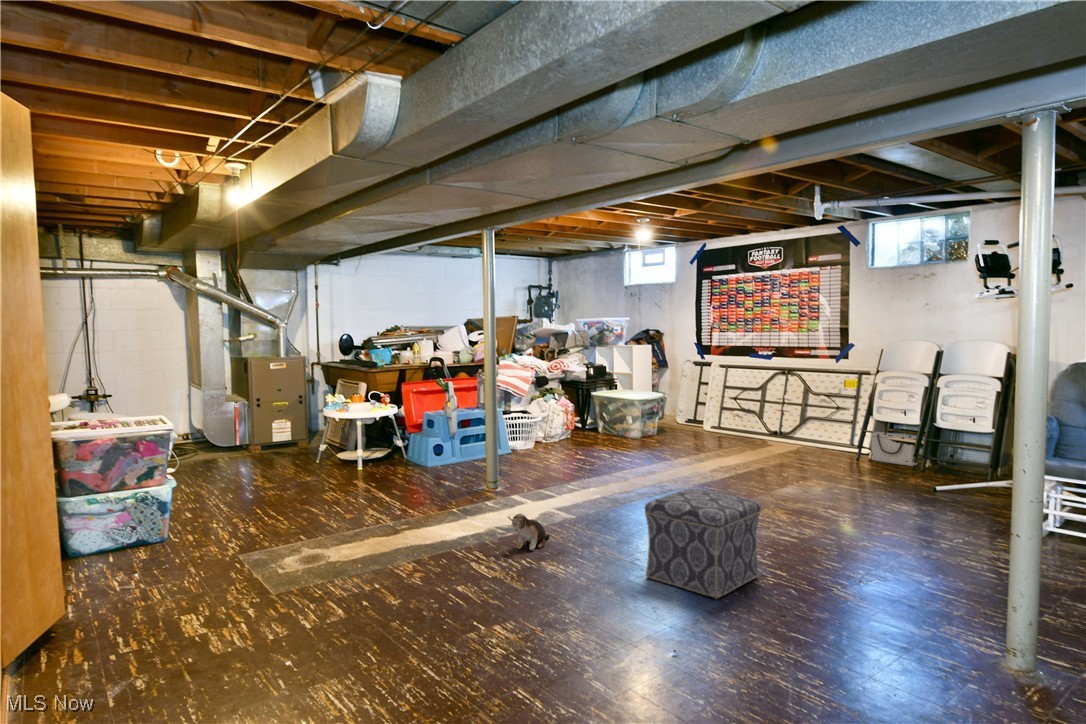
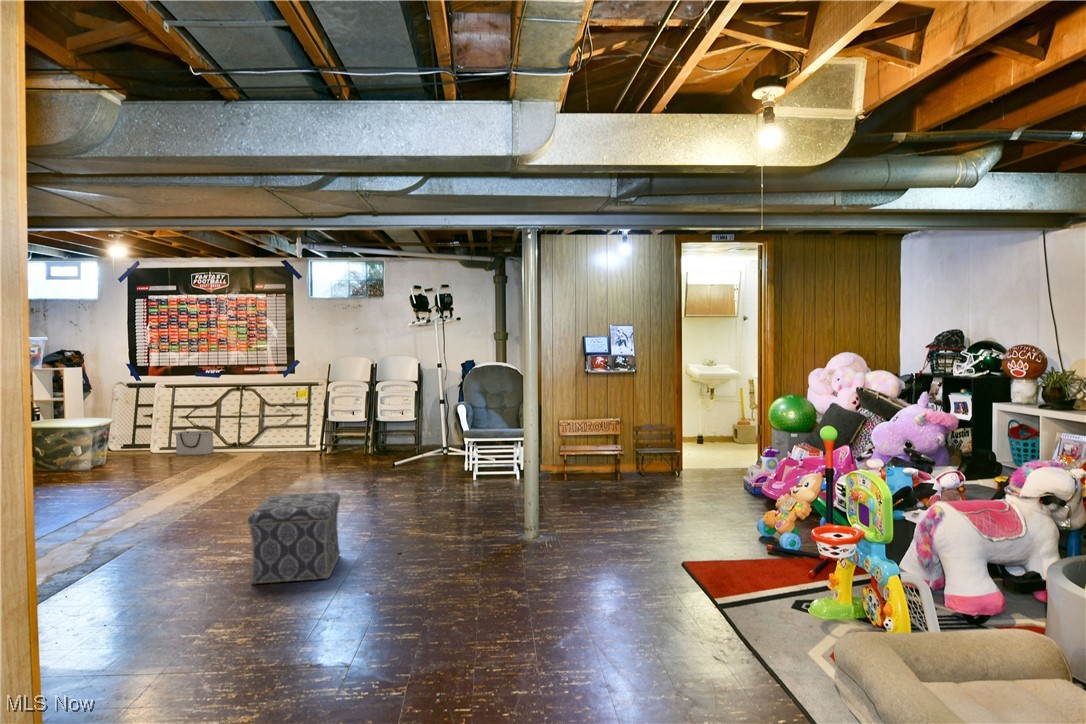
storage bin: present [871,432,917,466] -> present [175,431,214,455]
plush toy: present [508,514,550,550] -> none [66,565,108,607]

